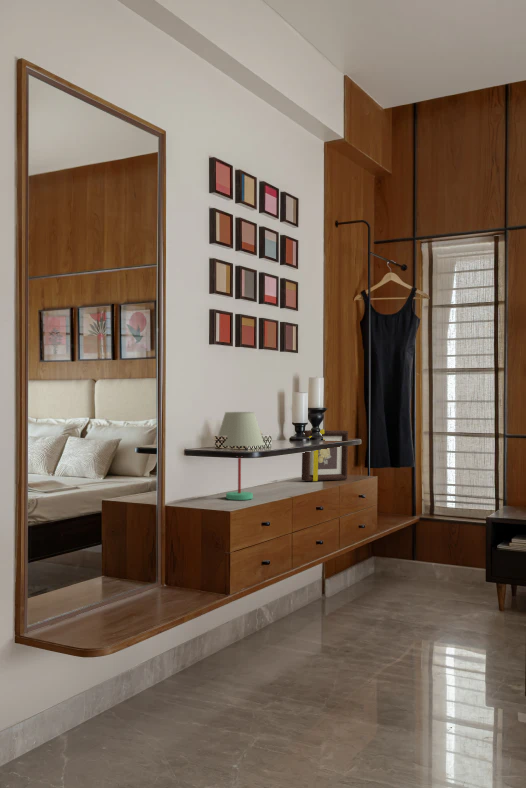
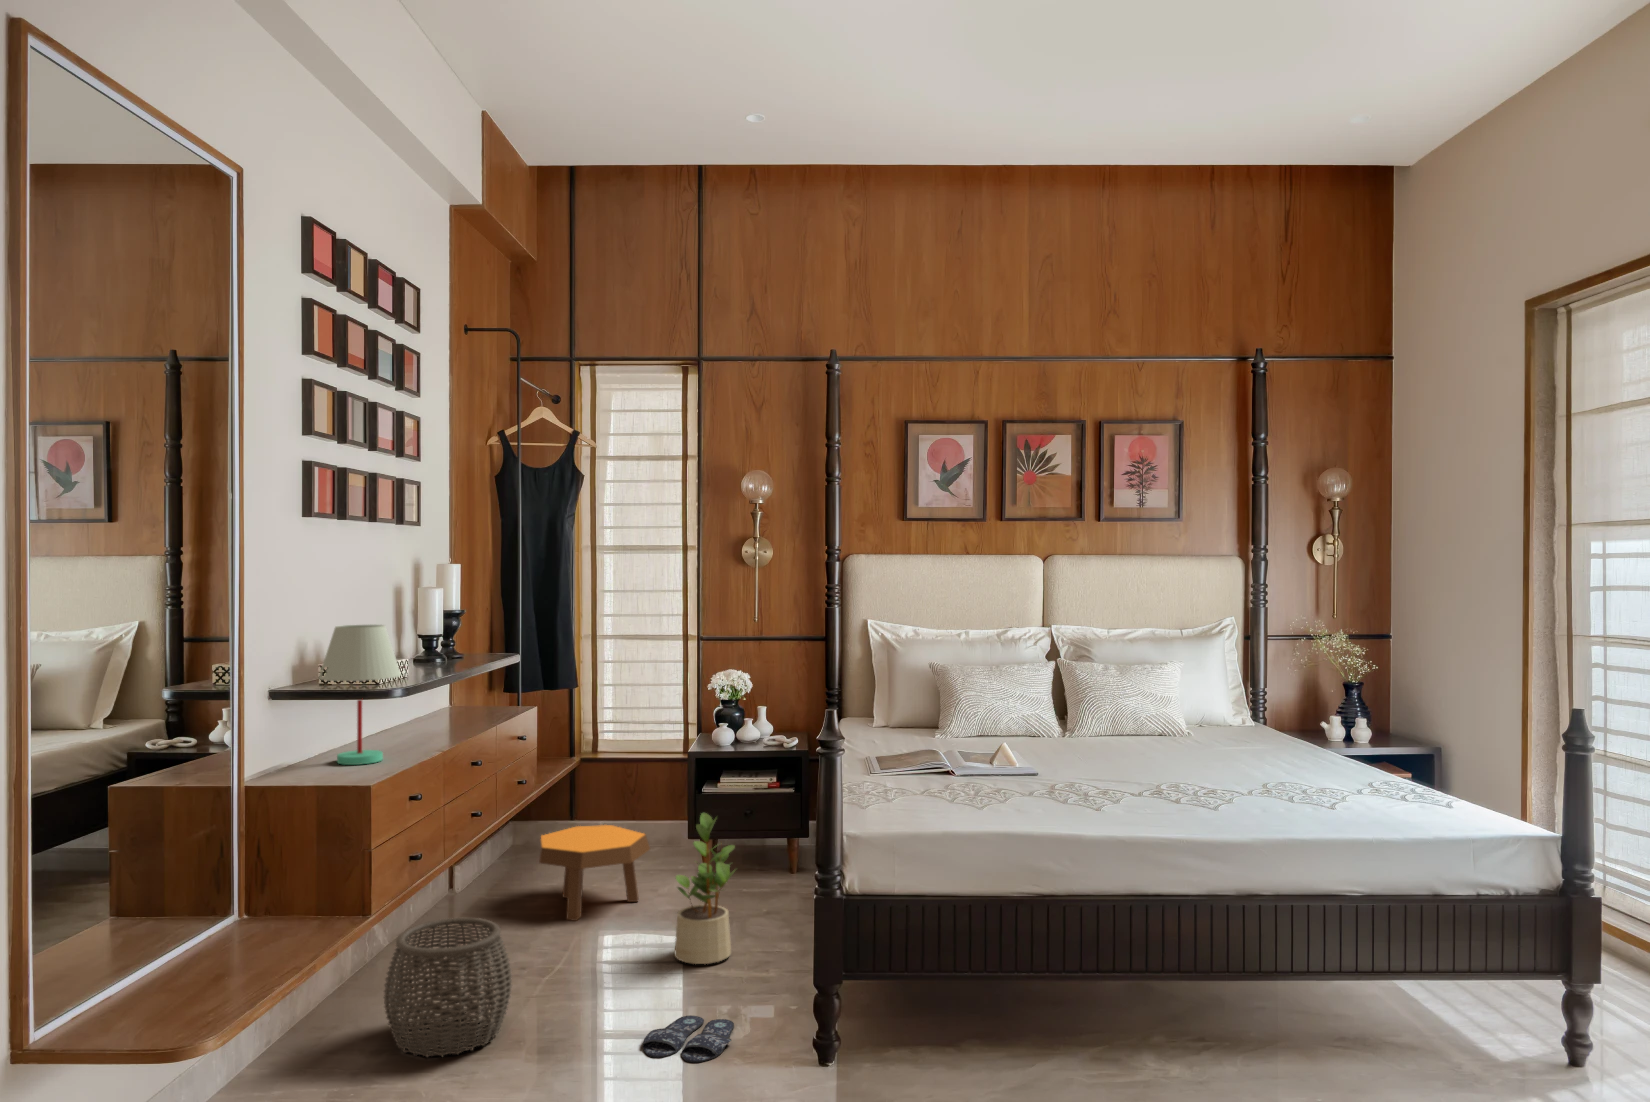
picture frame: present [302,429,348,481] -> none [429,641,498,722]
potted plant: none [454,560,505,673] -> present [675,813,735,964]
footstool: none [373,562,453,626] -> present [539,825,650,921]
woven basket: none [245,607,326,697] -> present [384,918,512,1057]
slippers: none [406,706,480,741] -> present [643,1015,734,1063]

